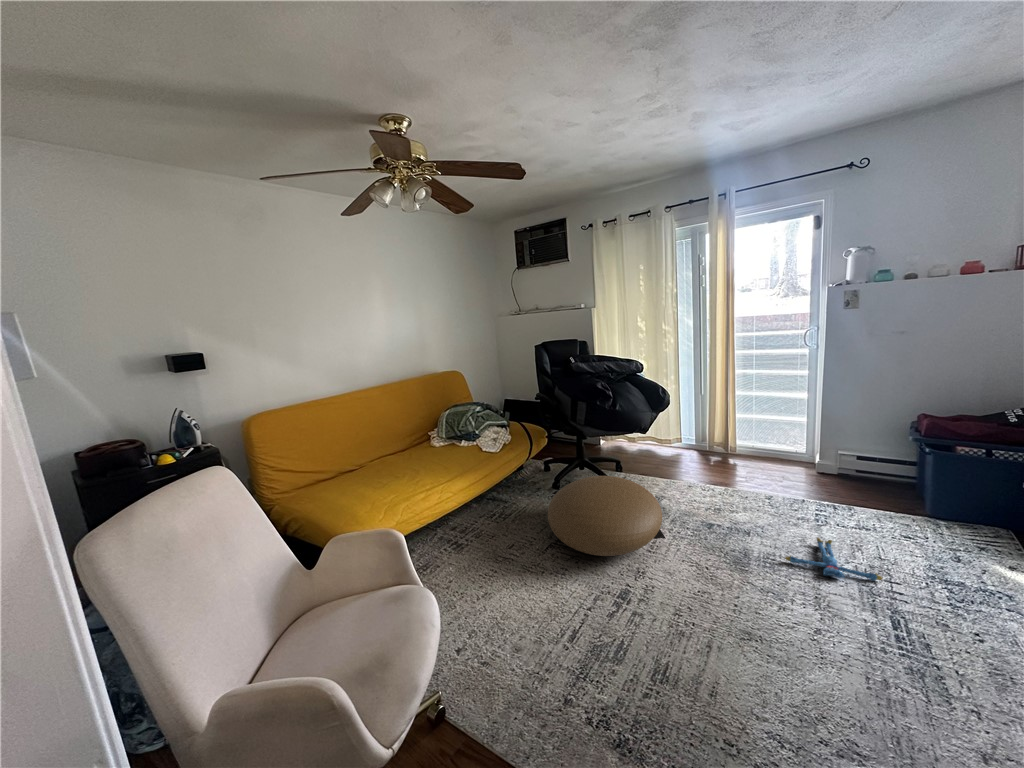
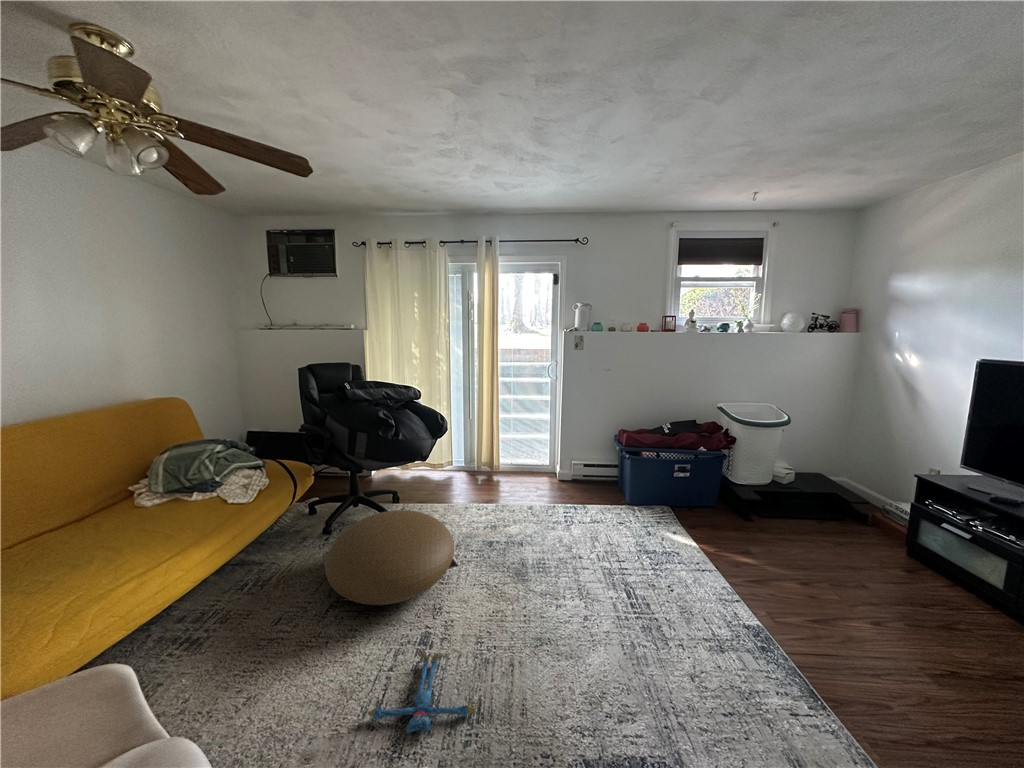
plush toy: present [785,538,882,581] -> present [368,653,474,733]

